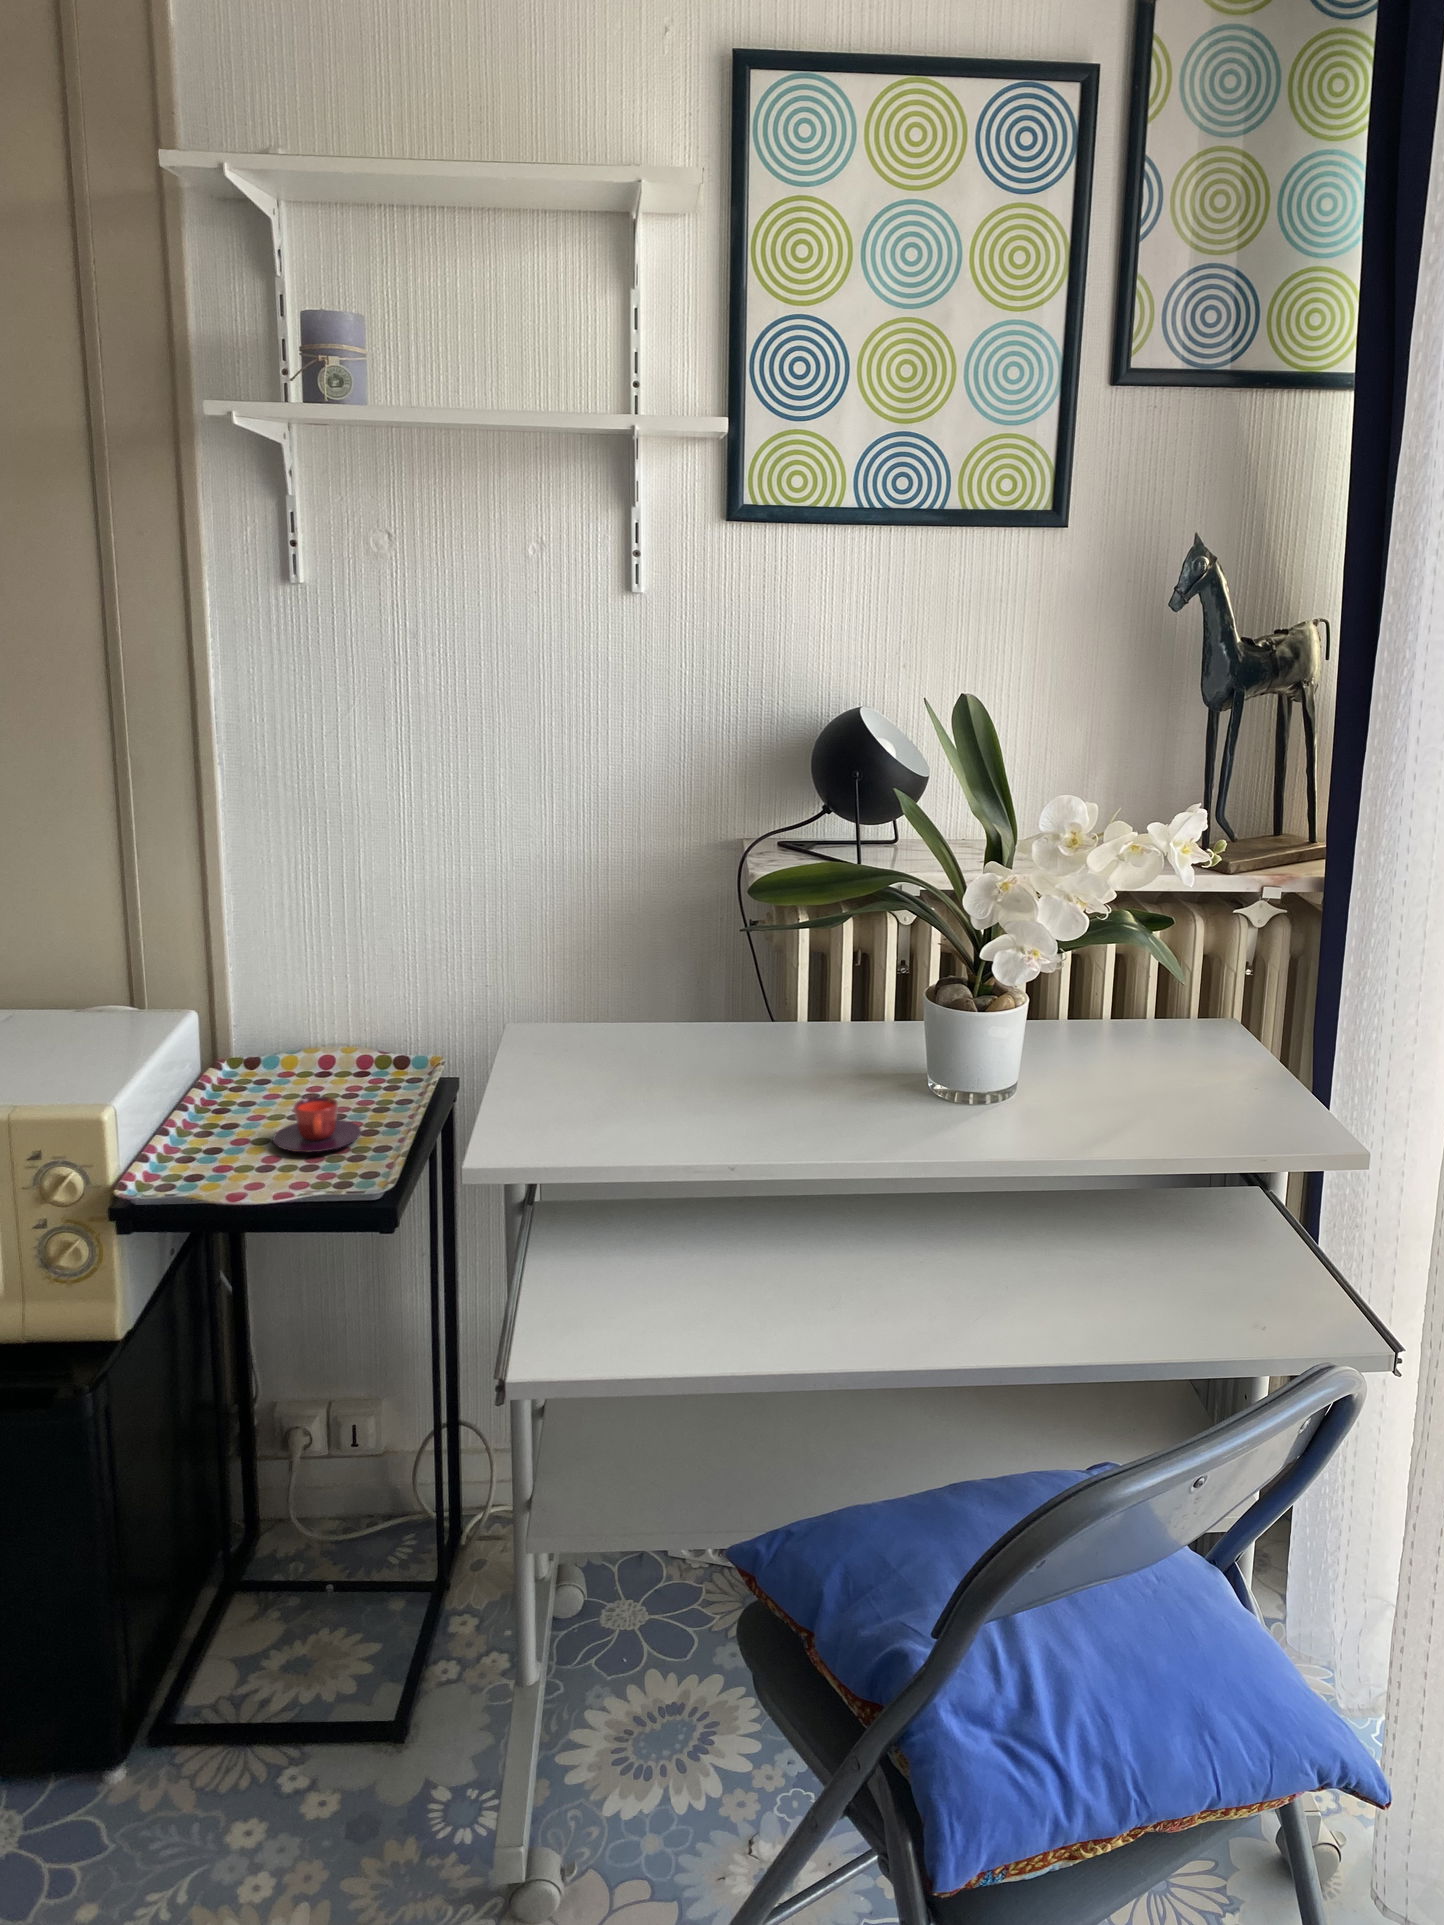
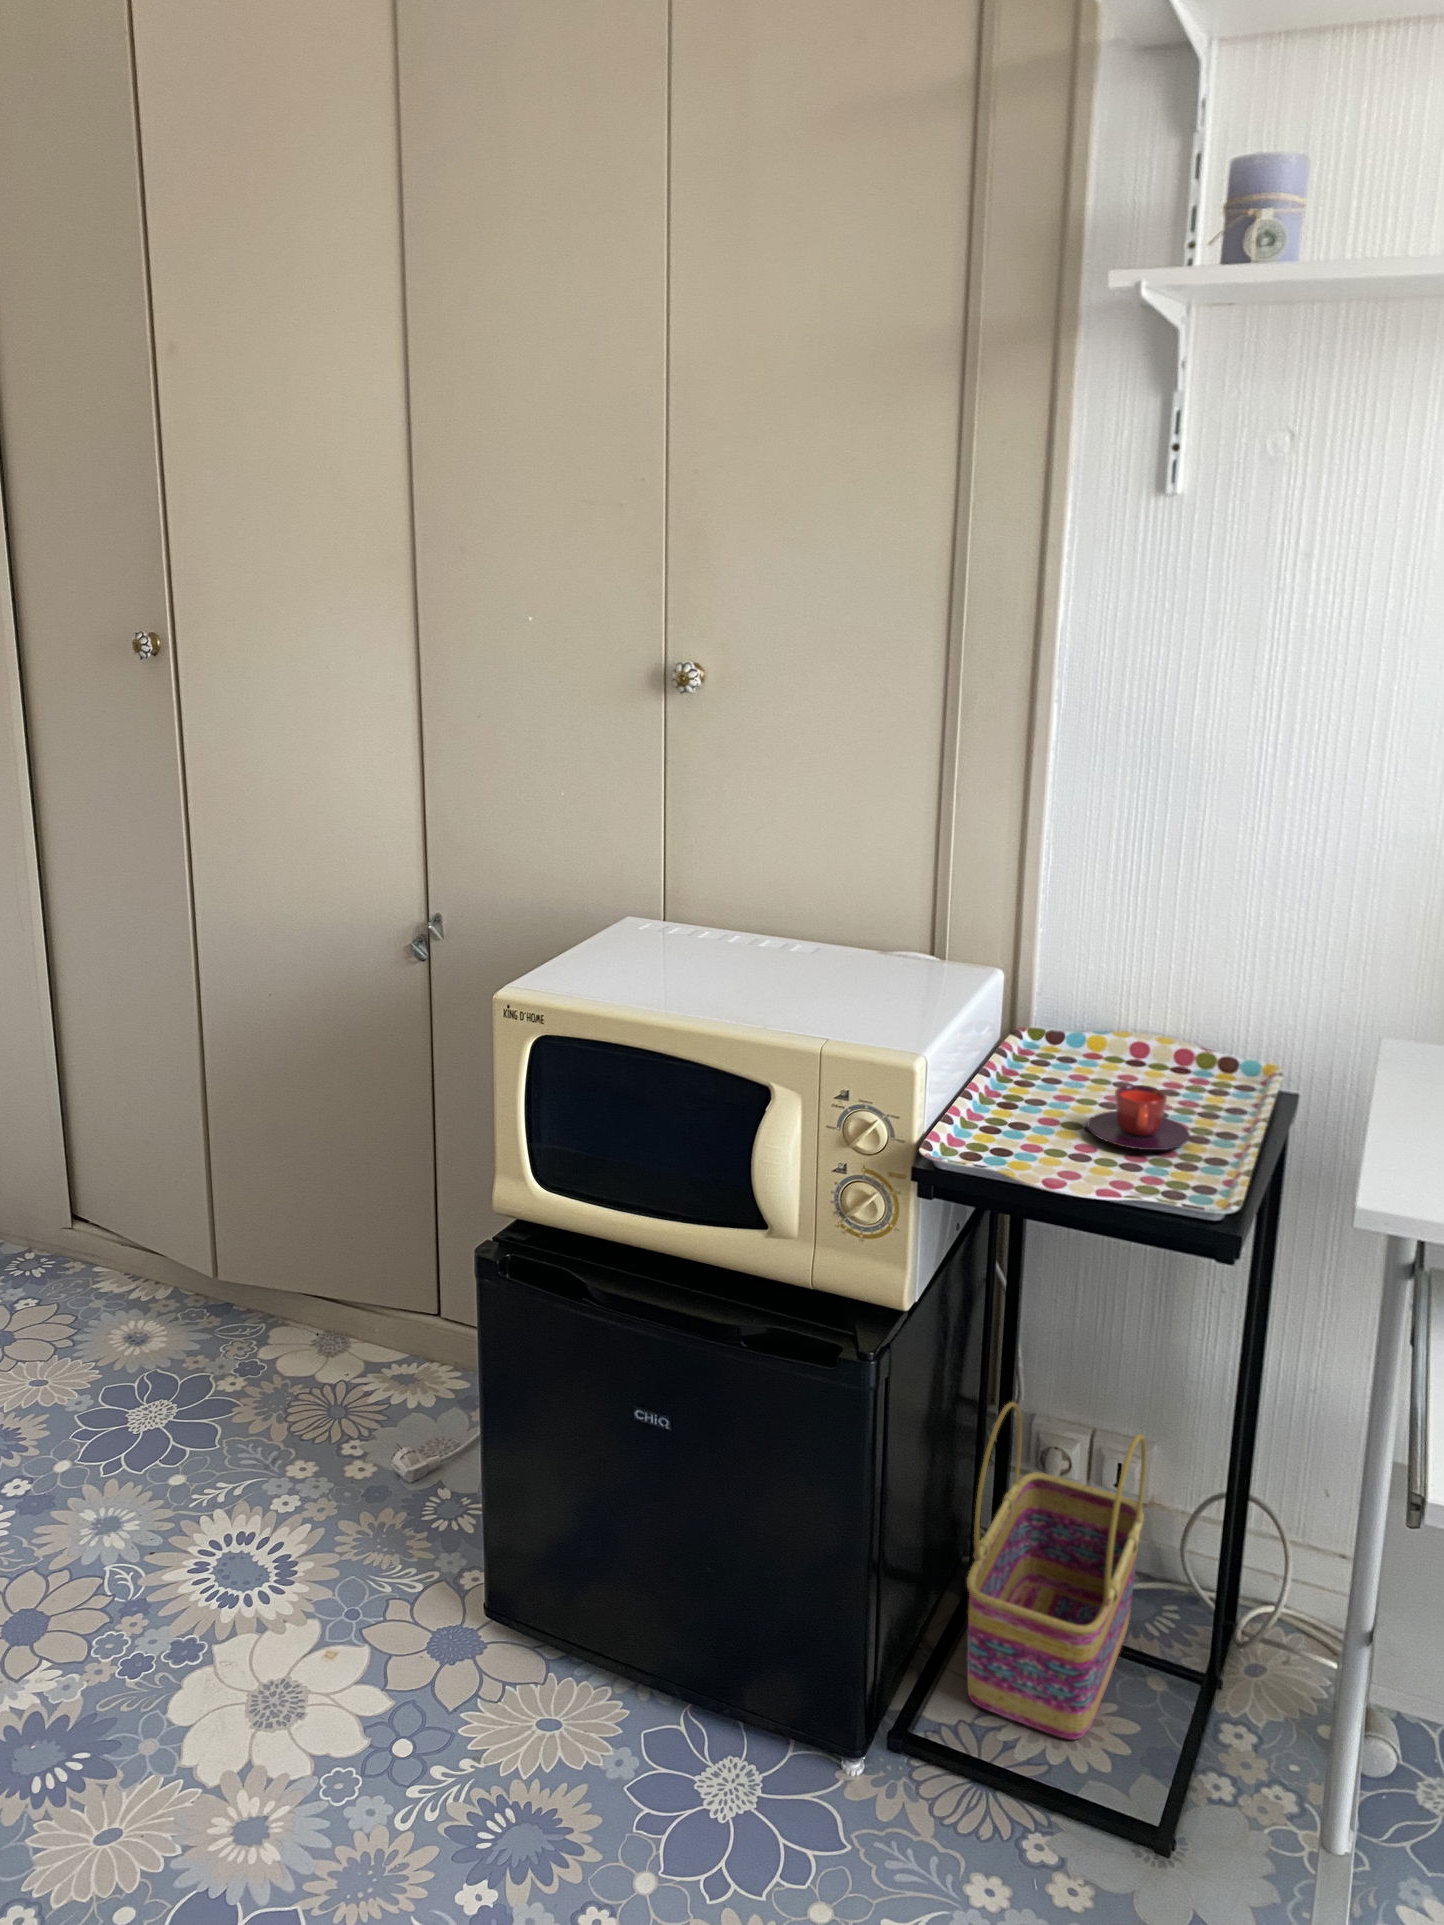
basket: none [216,1394,376,1676] -> present [967,1402,1147,1739]

